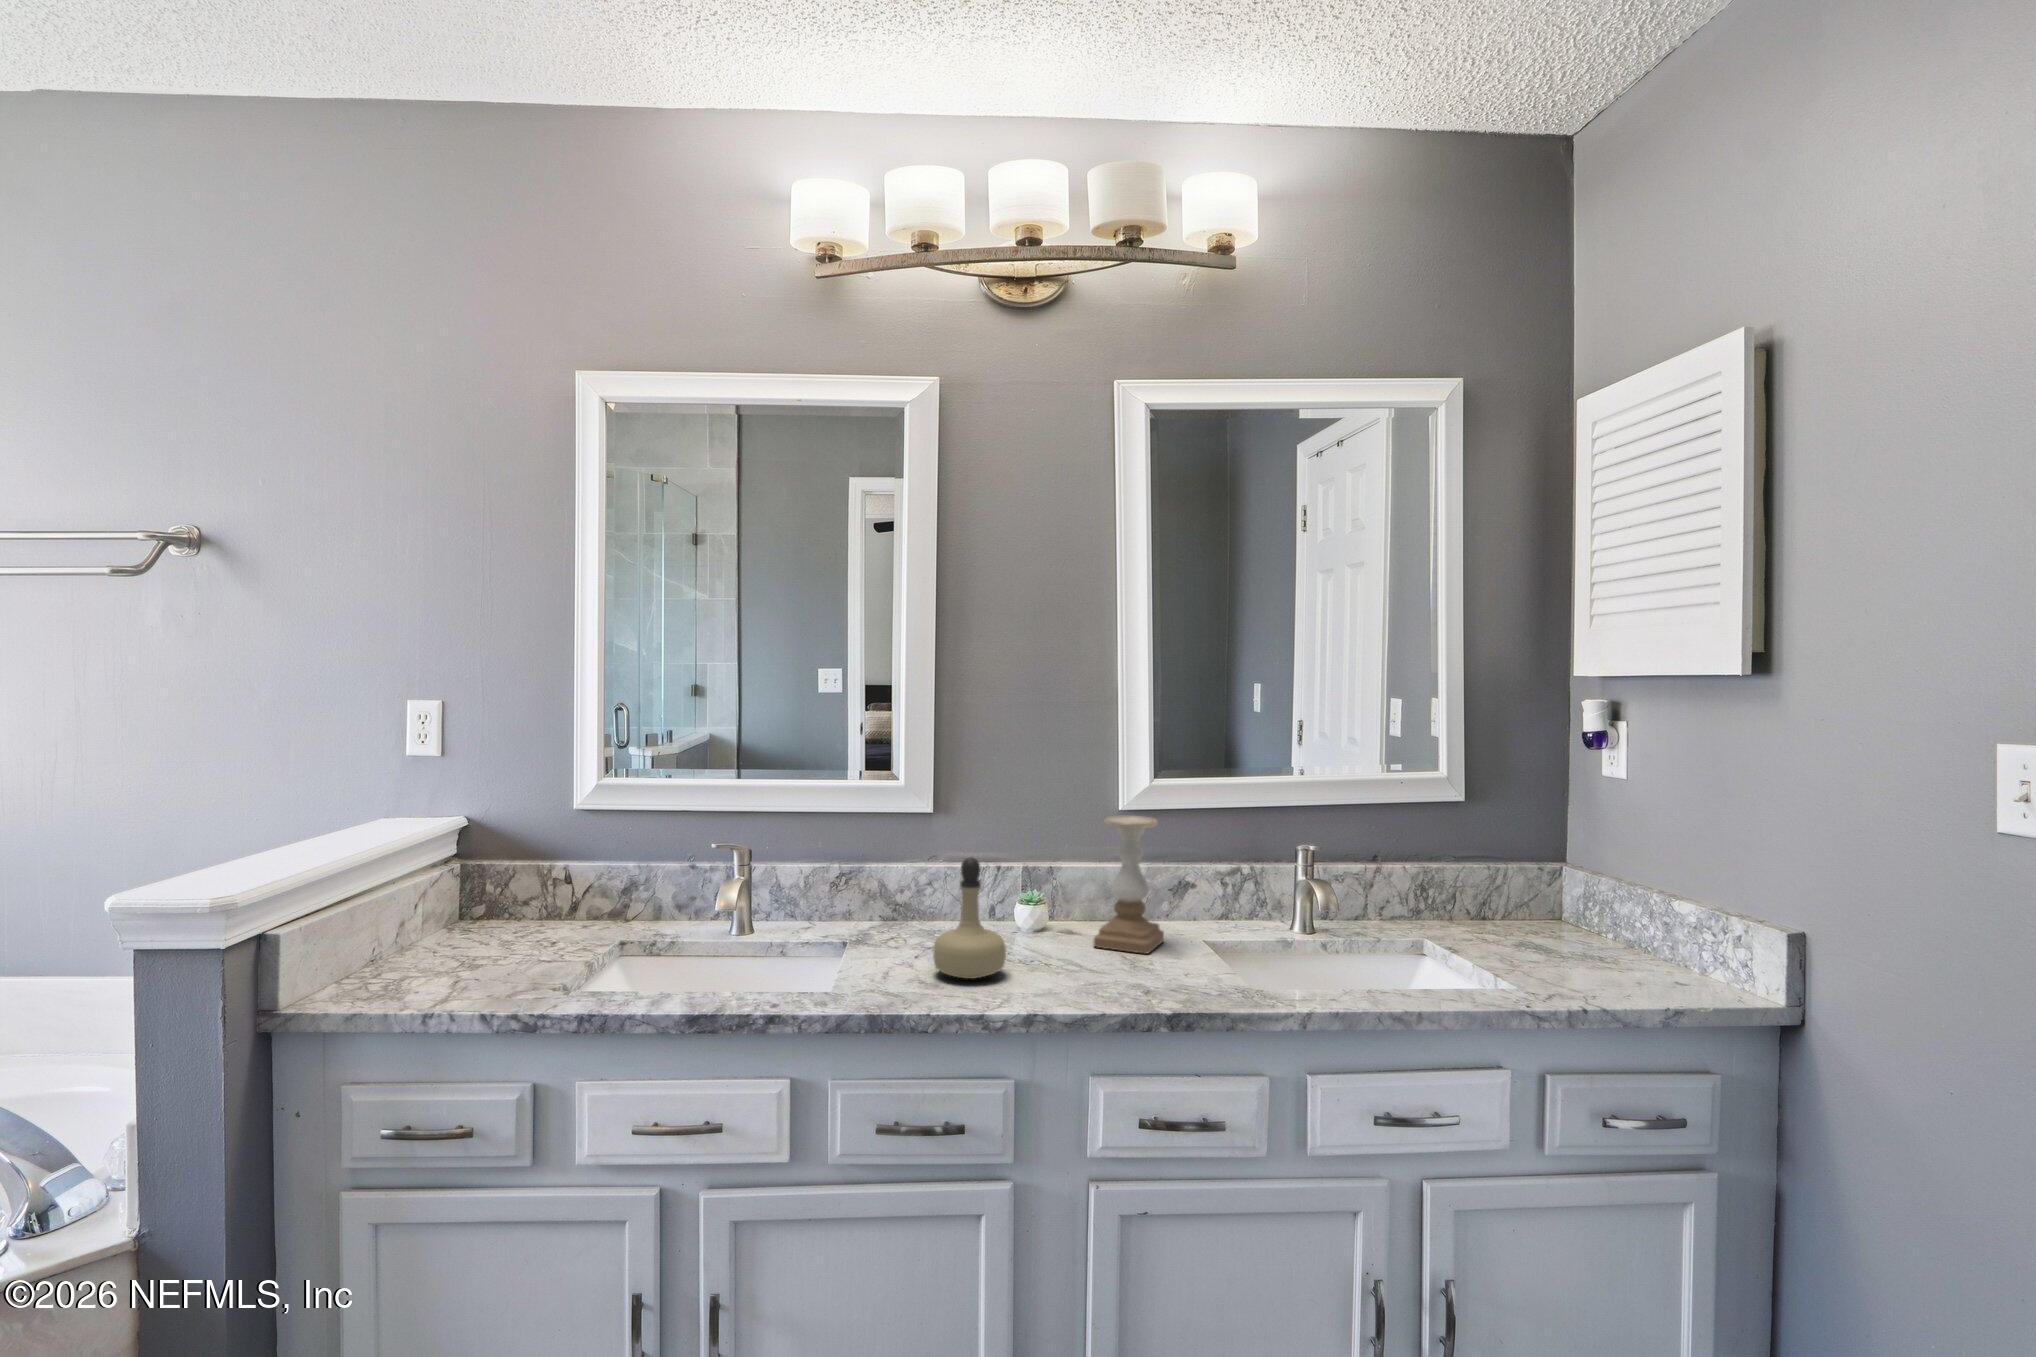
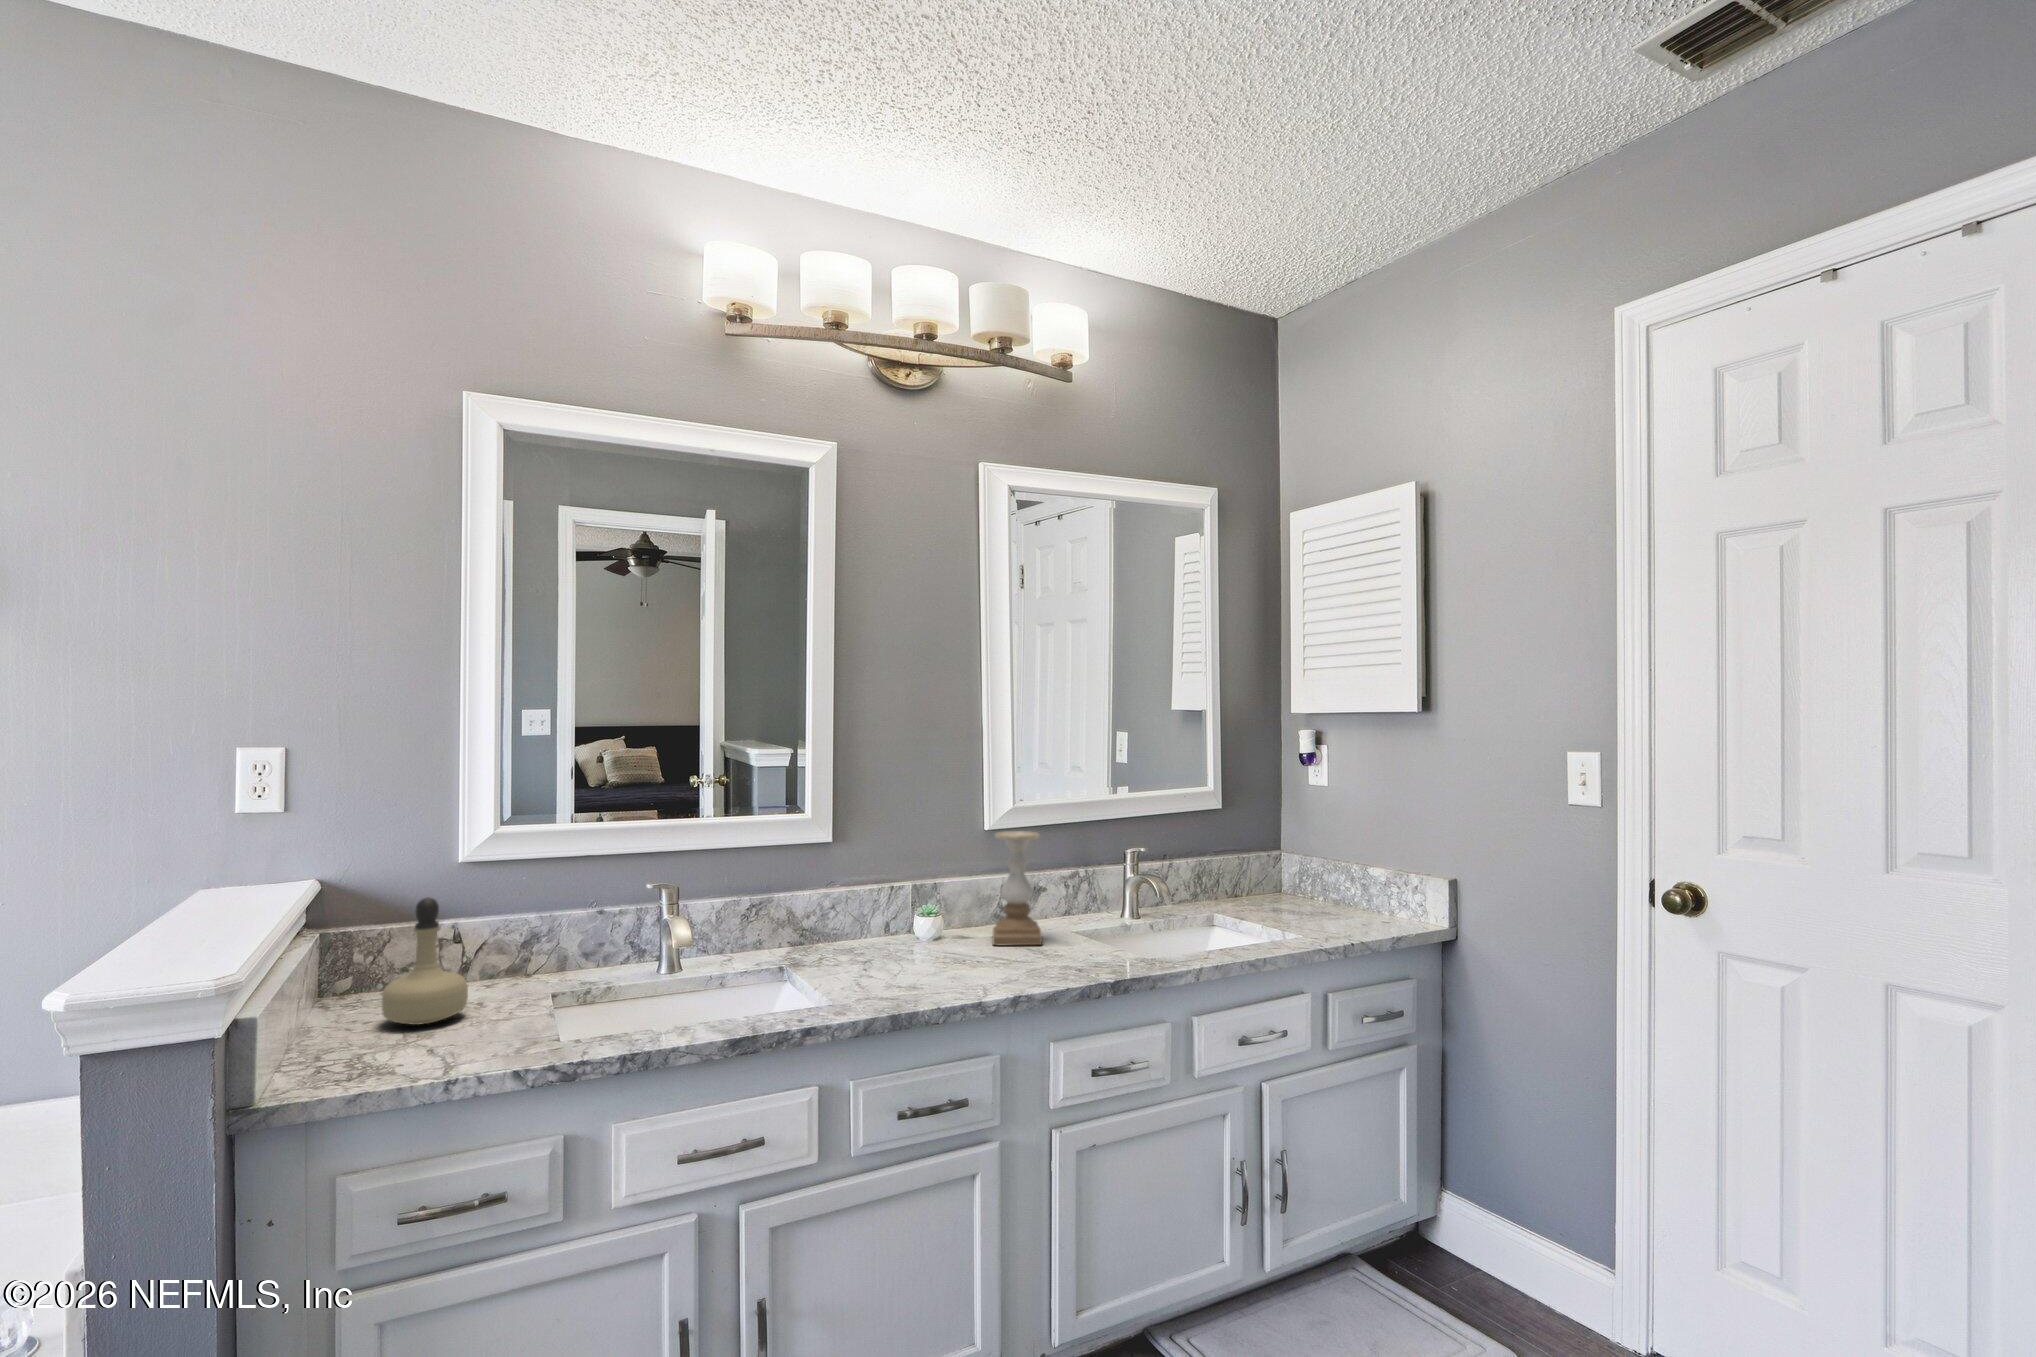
perfume bottle: present [933,857,1006,979] -> present [382,898,468,1025]

